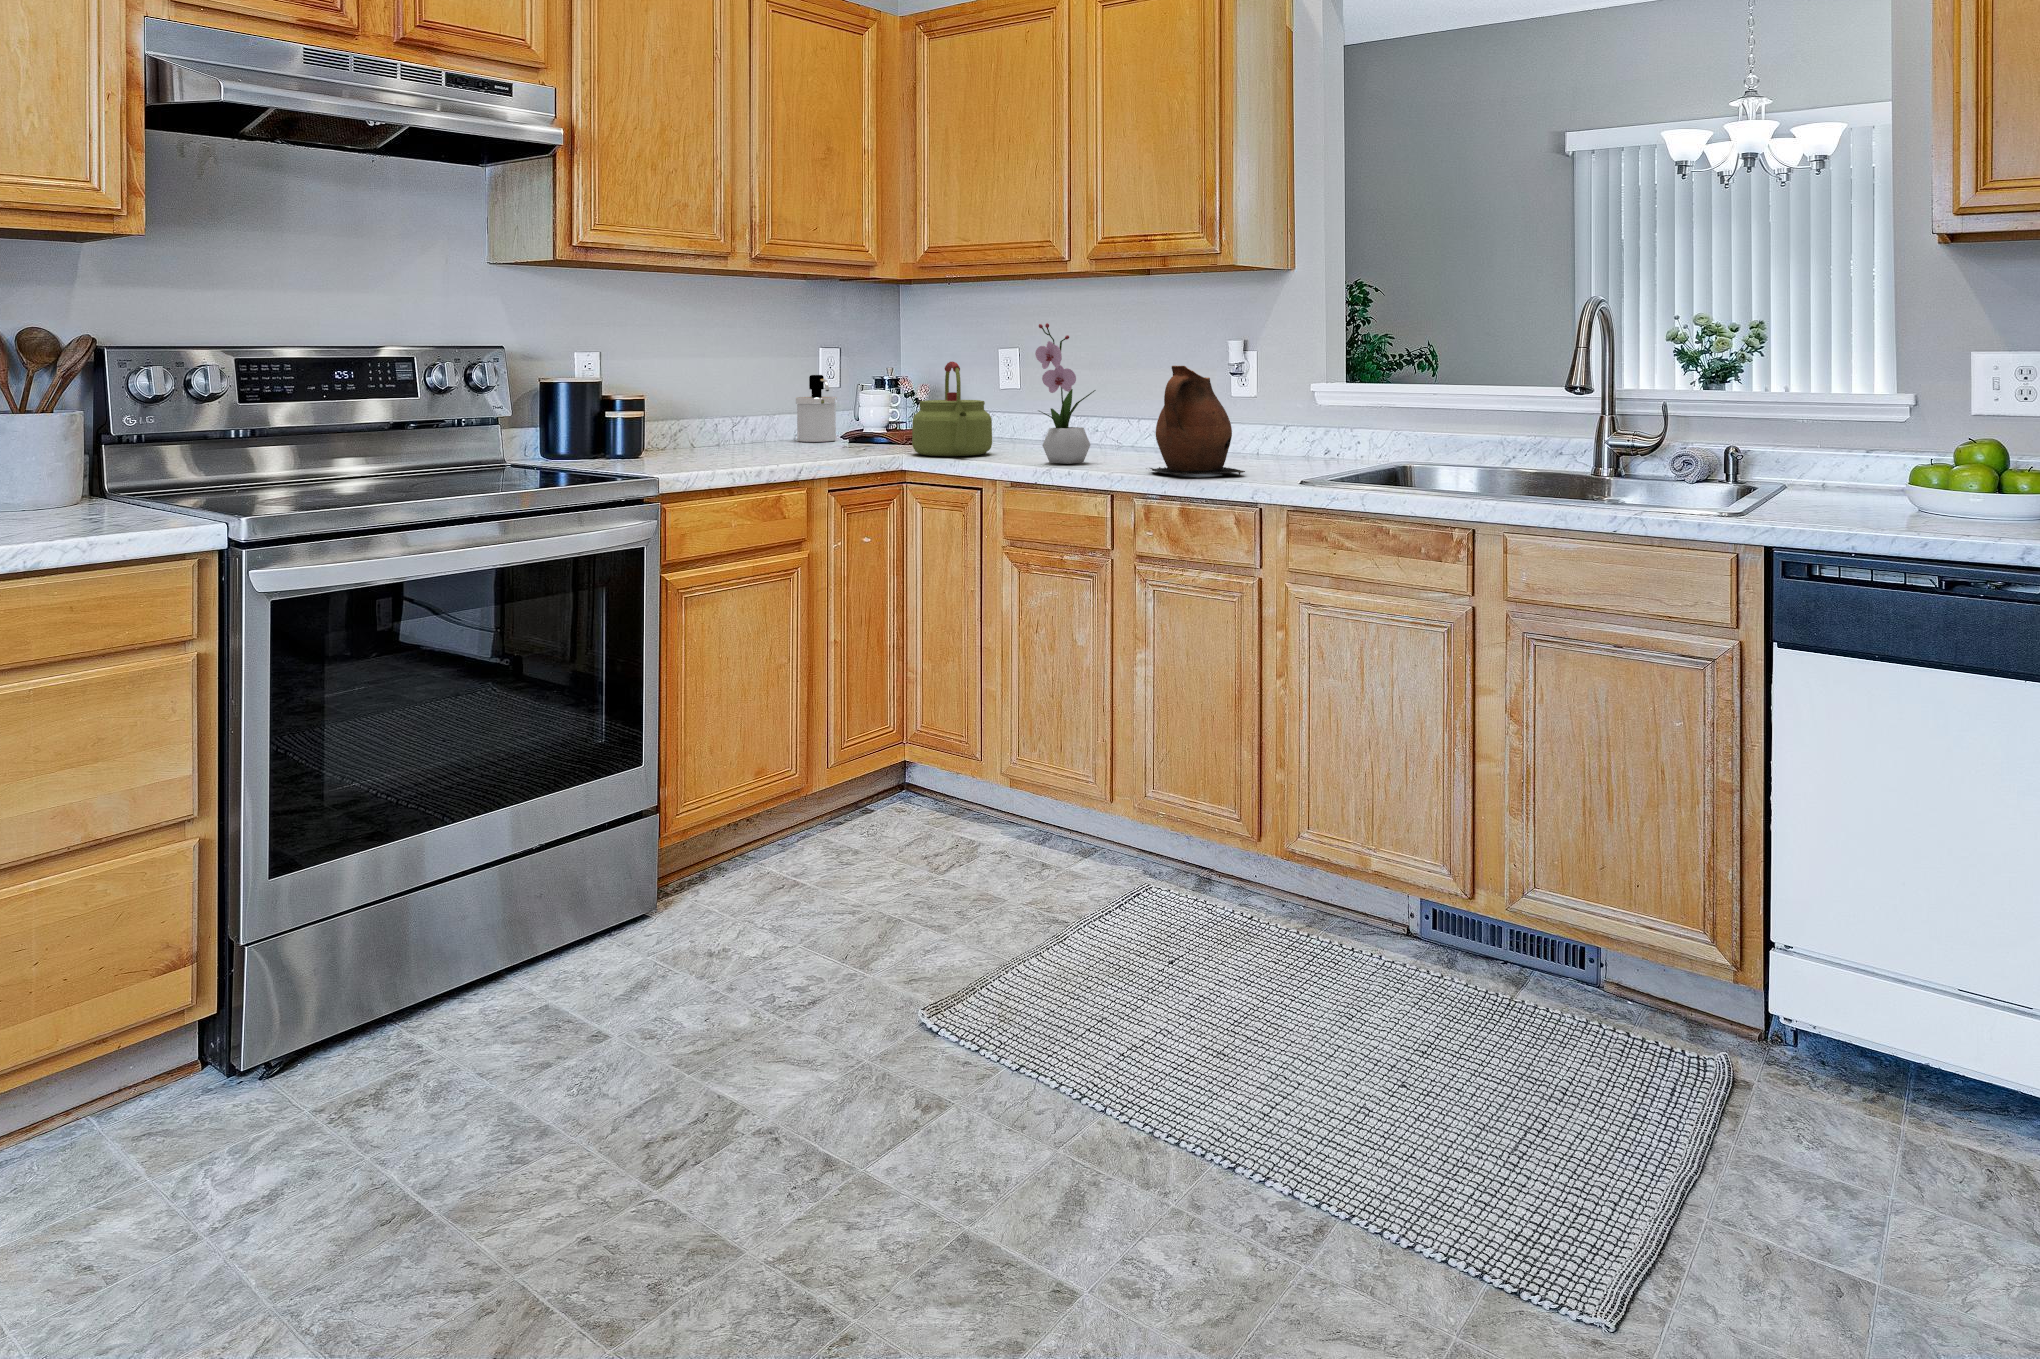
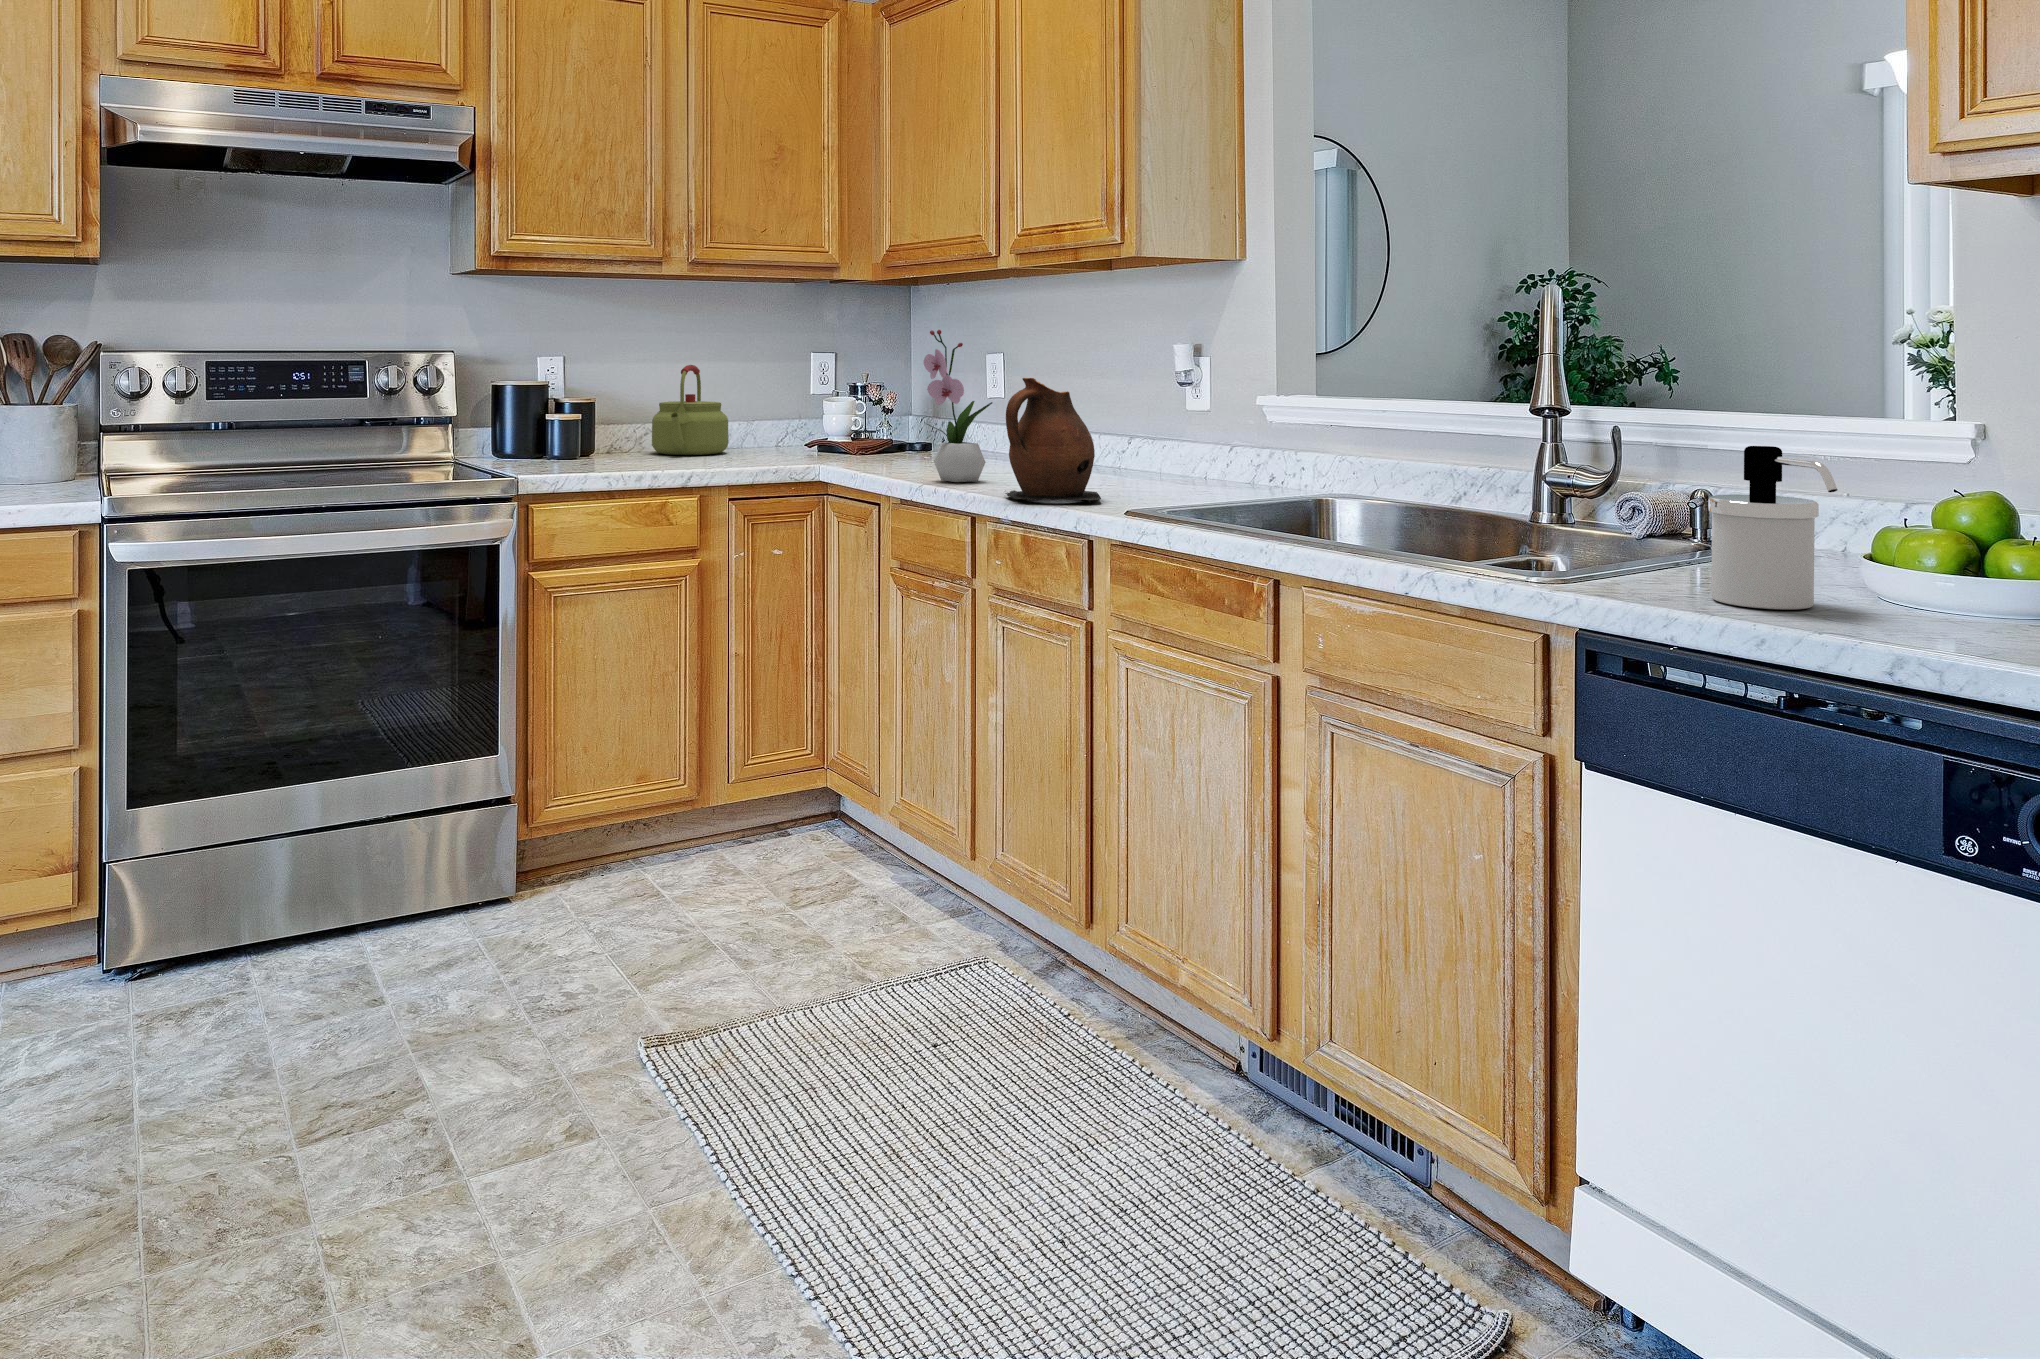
kettle: present [912,362,992,456] -> present [652,365,729,455]
soap dispenser: present [796,375,837,442] -> present [1708,446,1838,610]

